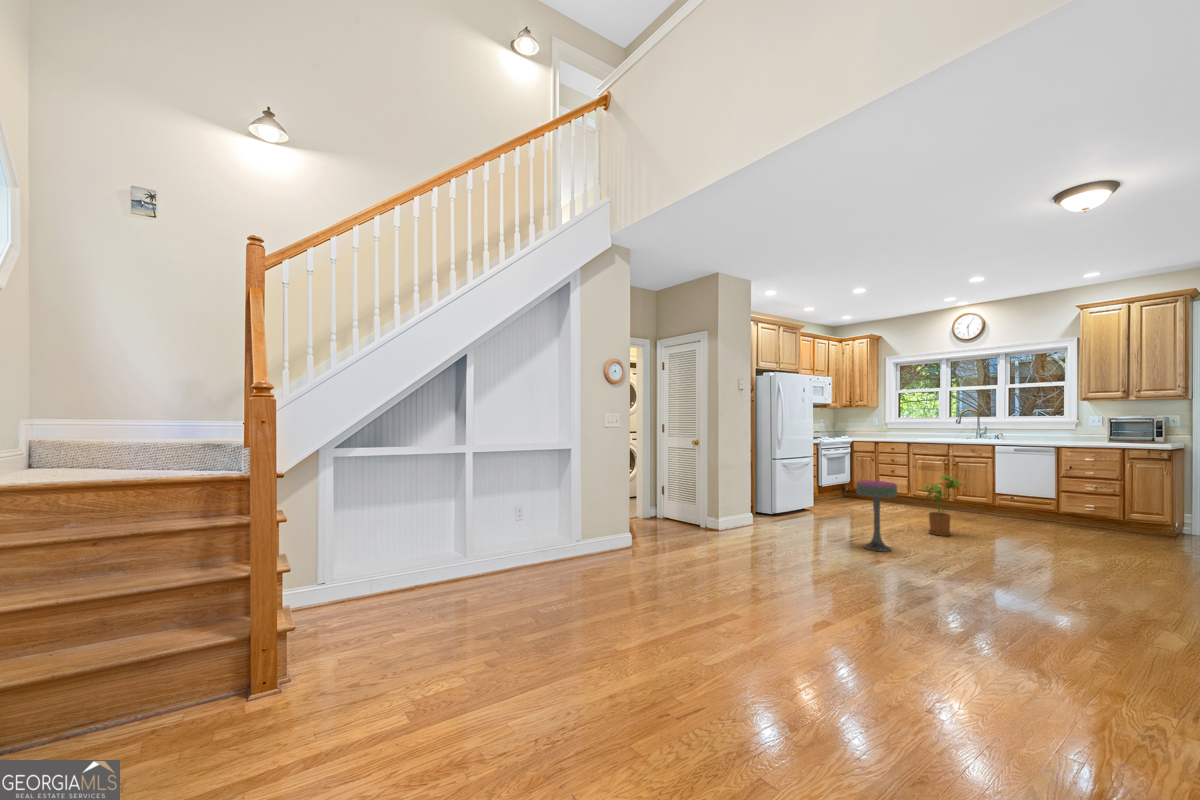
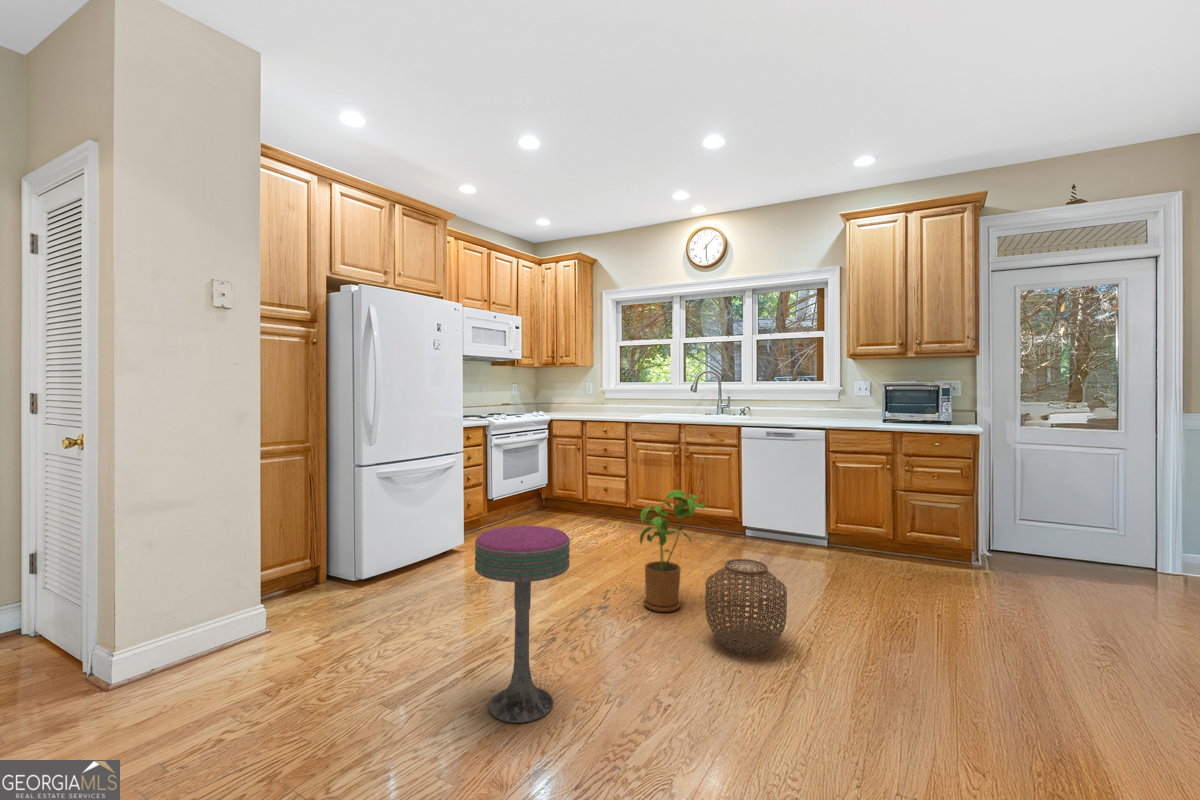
woven basket: none [965,507,1013,551] -> present [705,559,787,655]

